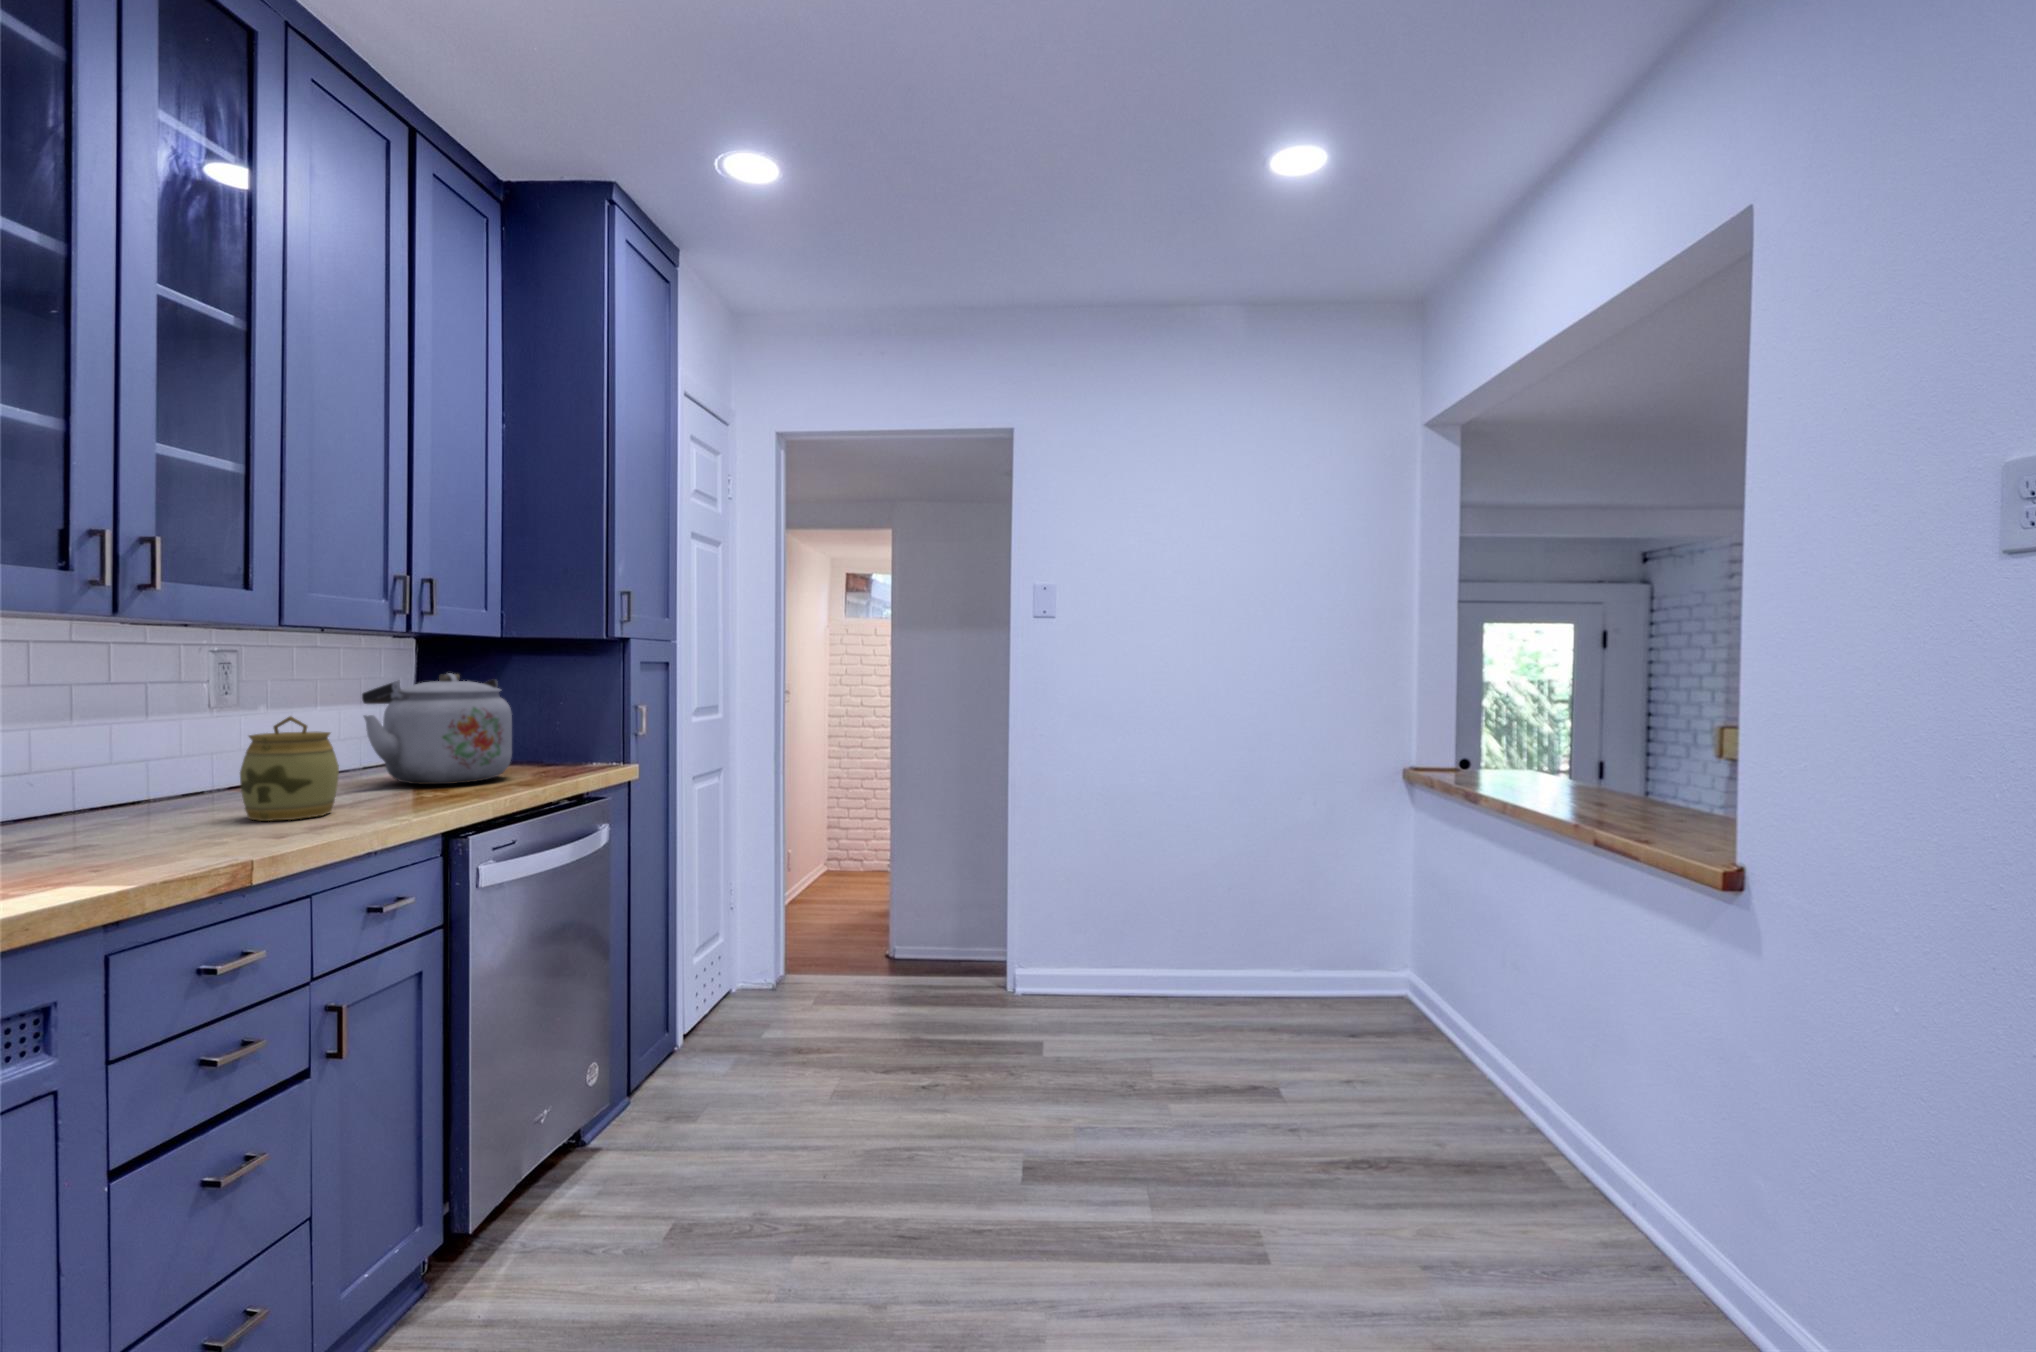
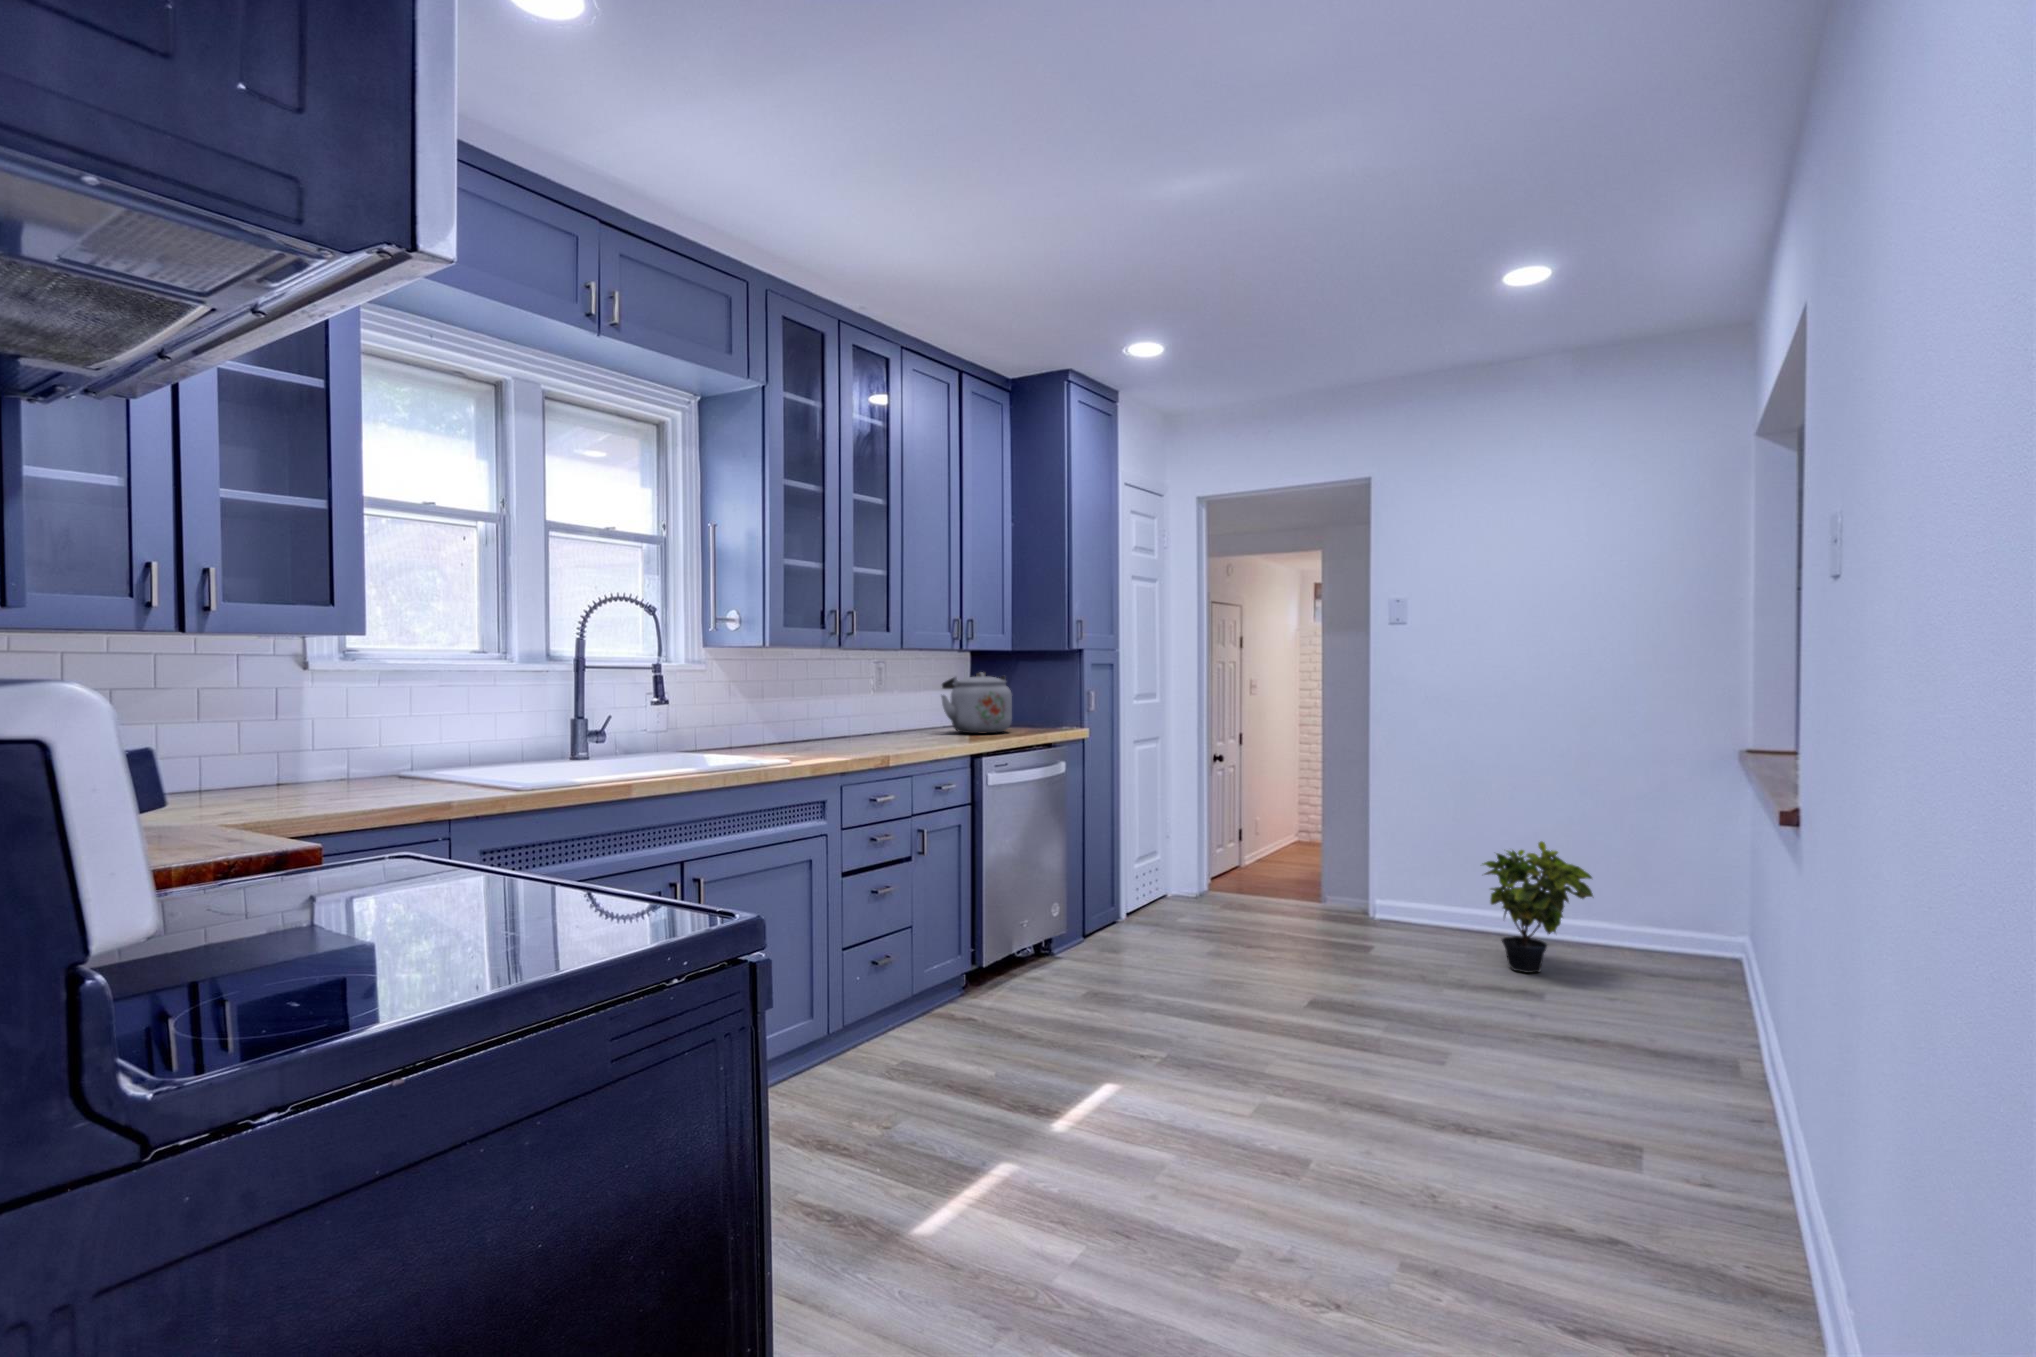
jar: present [240,716,339,821] -> none [887,693,925,743]
potted plant: none [1137,870,1252,1025] -> present [1483,841,1593,973]

